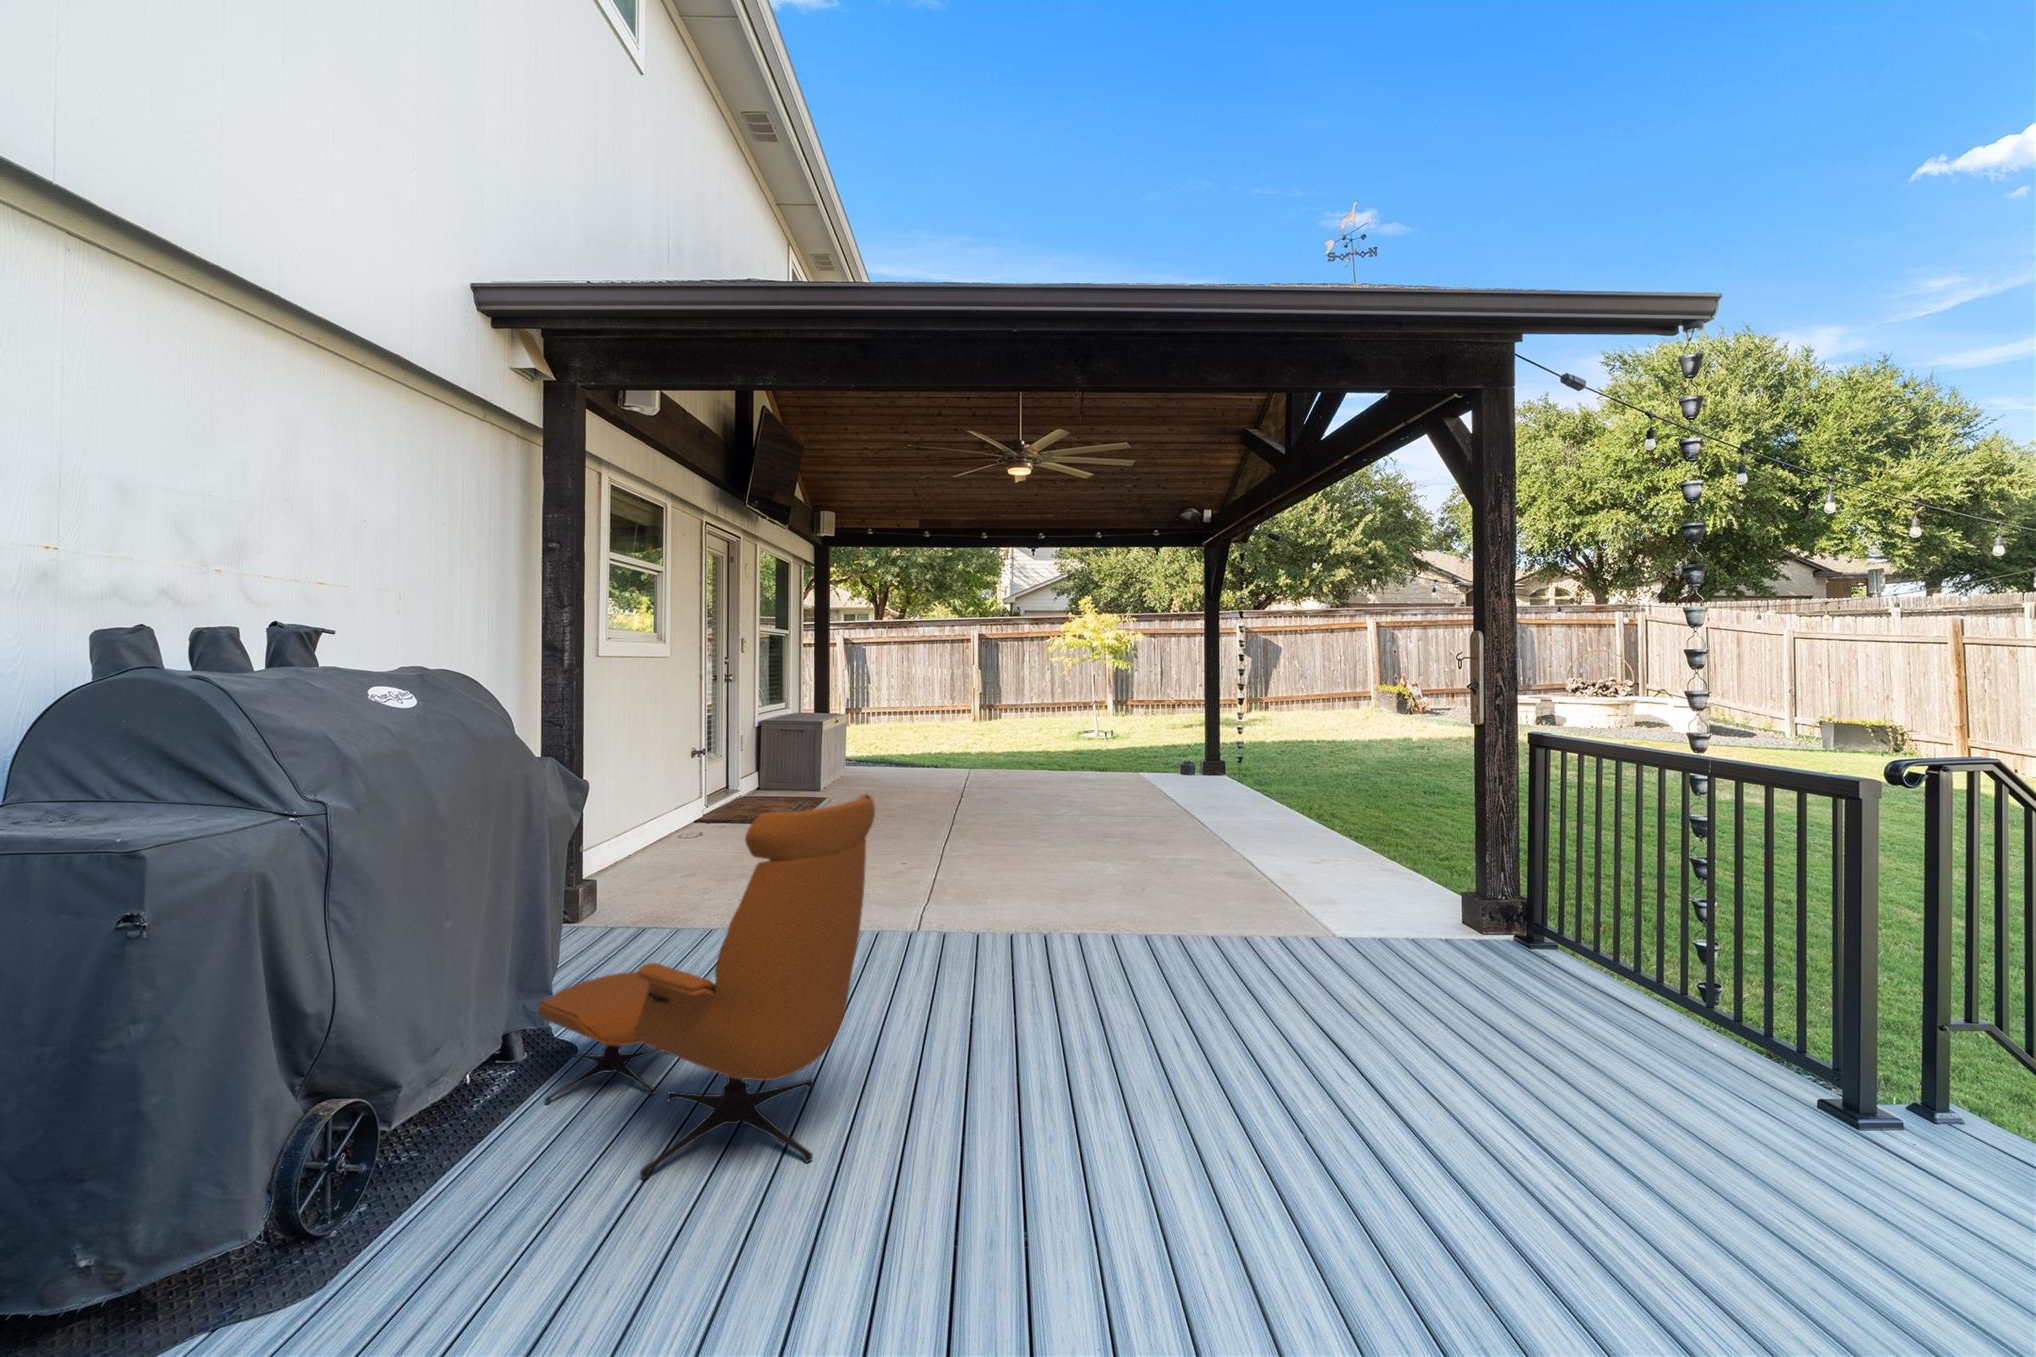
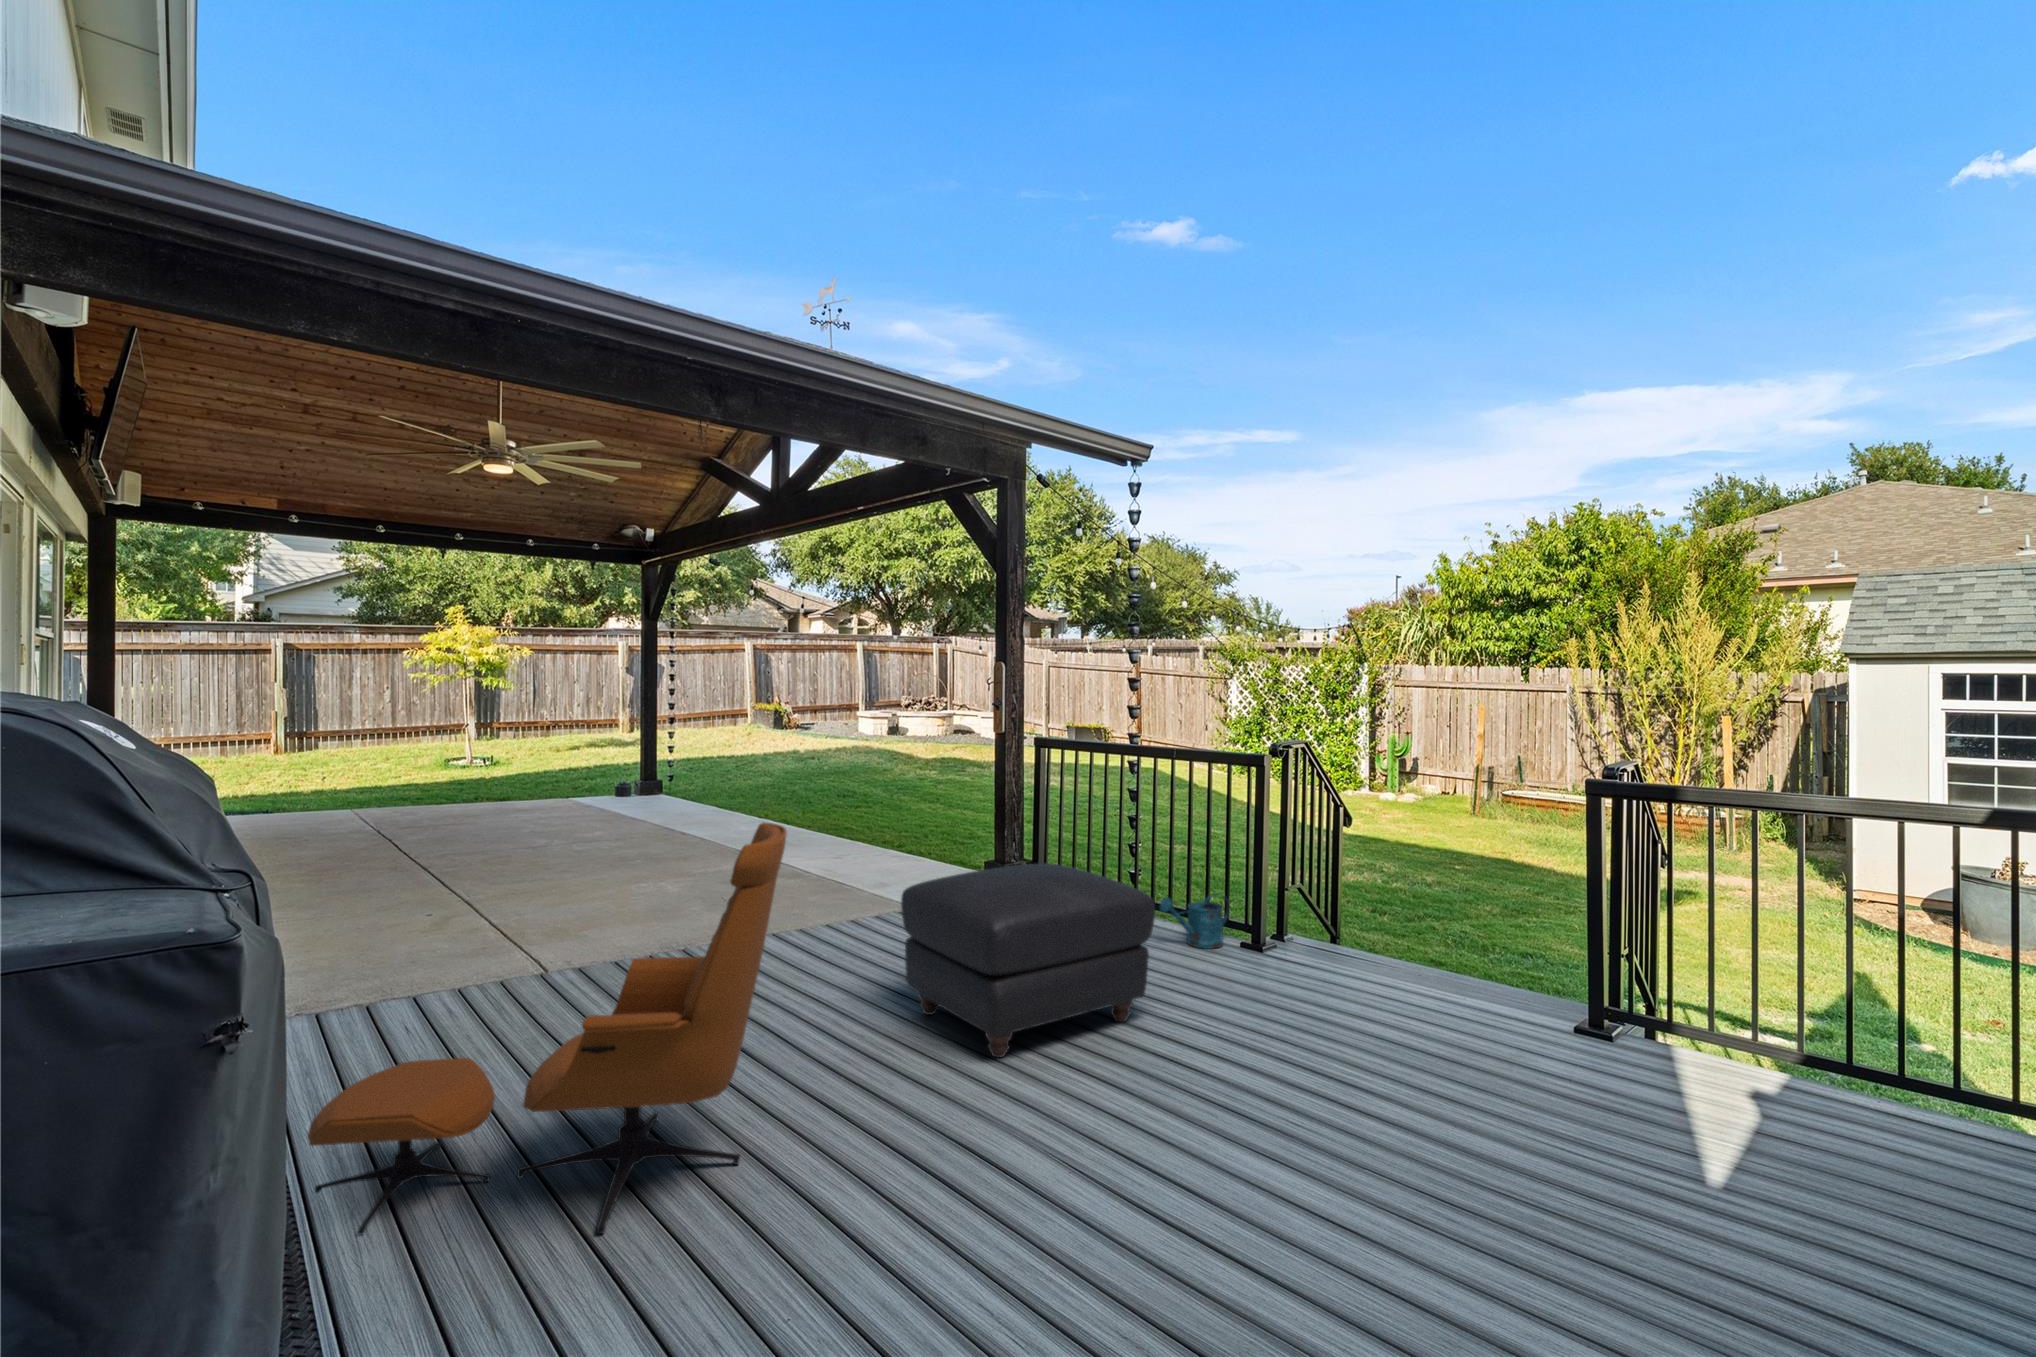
ottoman: none [1157,894,1500,1169] -> present [901,863,1155,1057]
watering can: none [1650,994,1816,1104] -> present [1160,894,1229,949]

